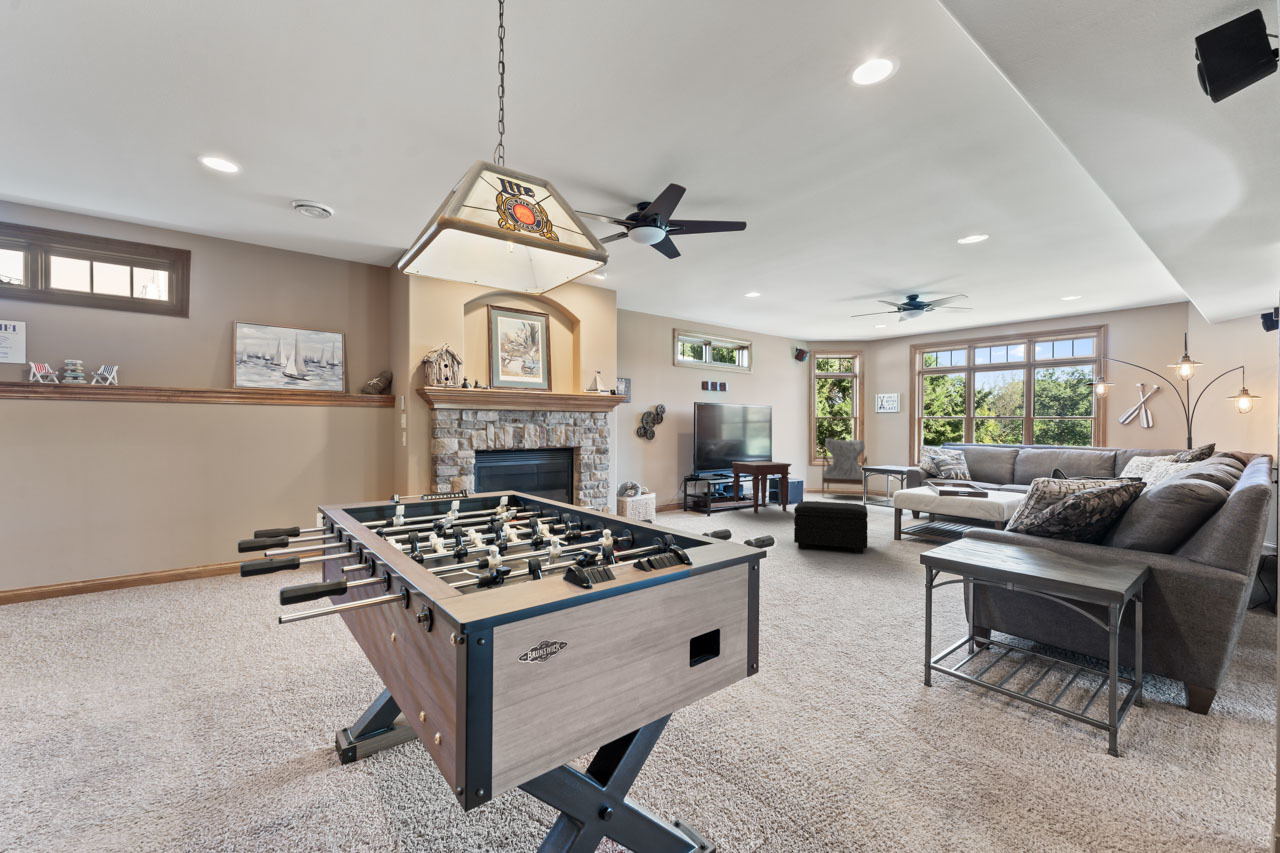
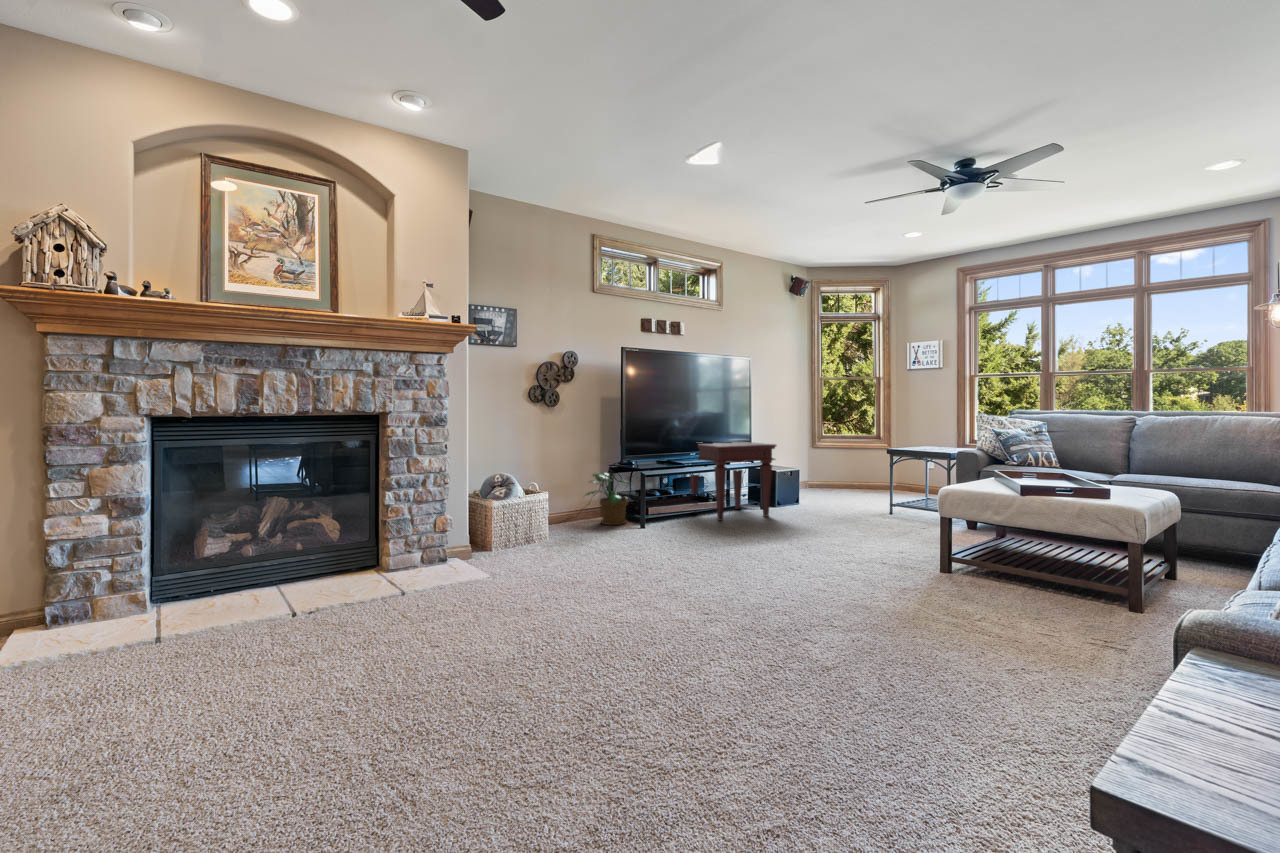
armchair: present [822,438,868,499] -> none [829,409,896,498]
potted plant: none [667,481,700,515] -> present [585,472,629,525]
footstool: present [794,501,868,554] -> none [756,505,887,602]

